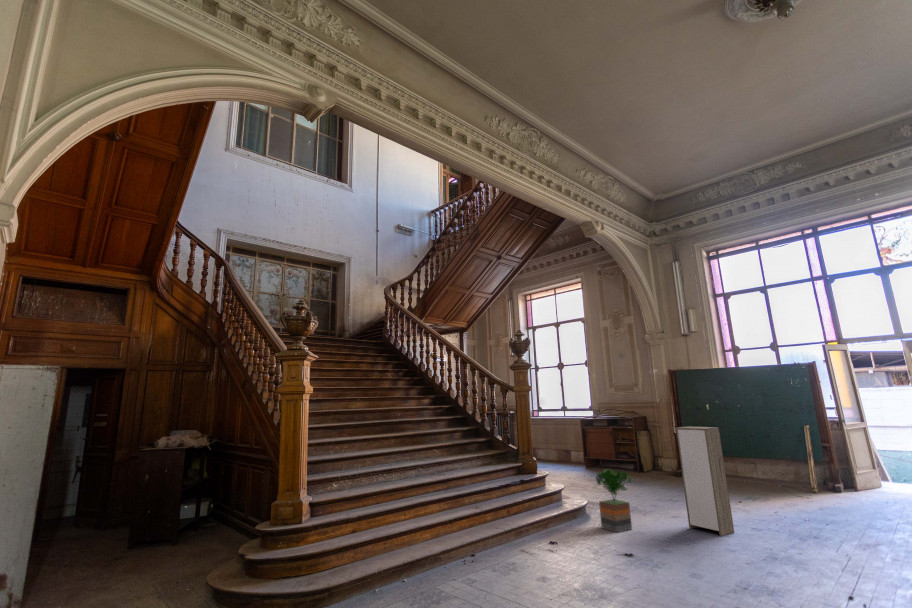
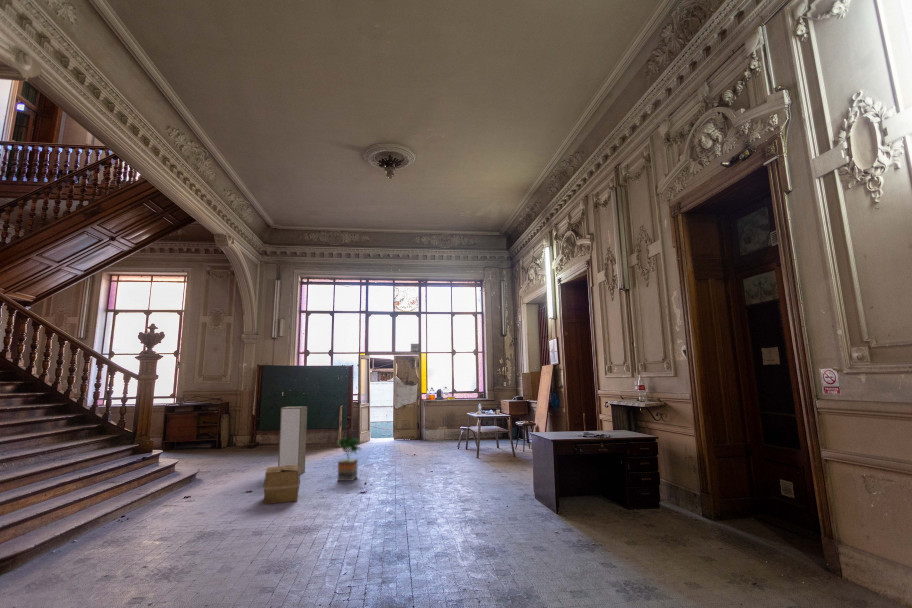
potted tree: present [596,469,633,532] -> present [338,437,361,481]
cardboard box: none [630,522,700,596] -> present [263,465,300,504]

